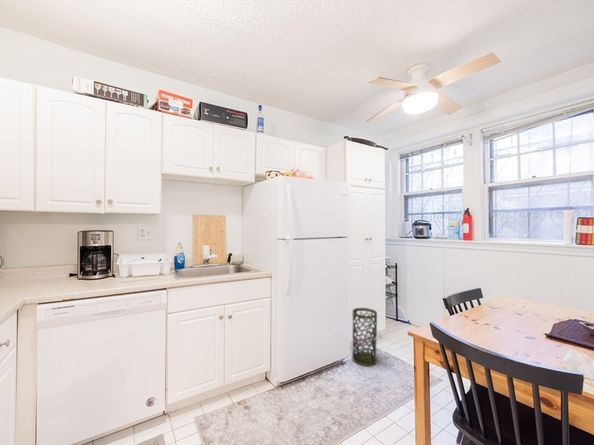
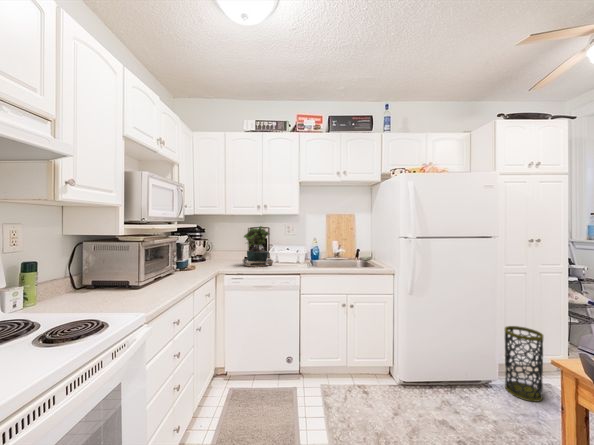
potted plant: none [50,229,123,292] -> present [242,226,273,267]

